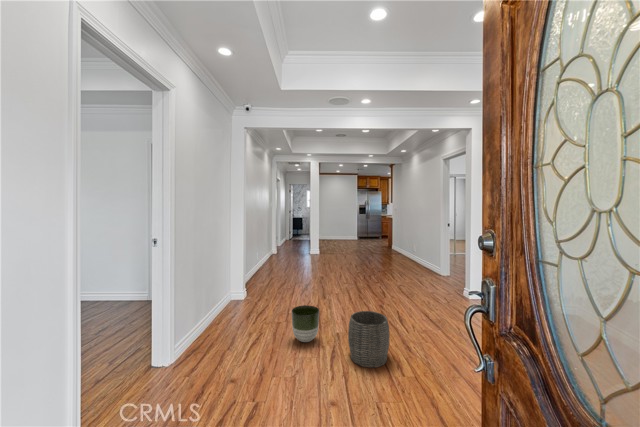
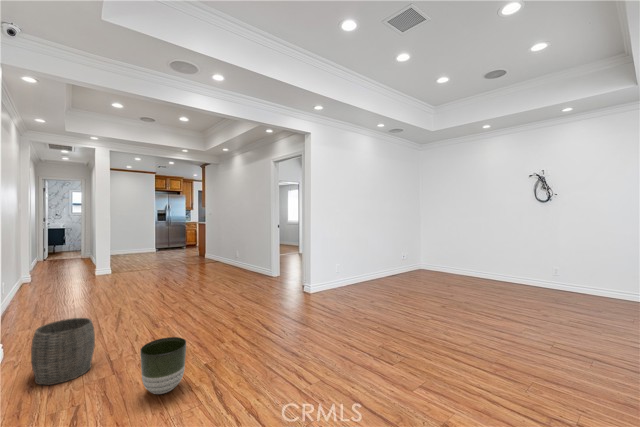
woven basket: present [348,311,390,368] -> present [31,318,95,385]

